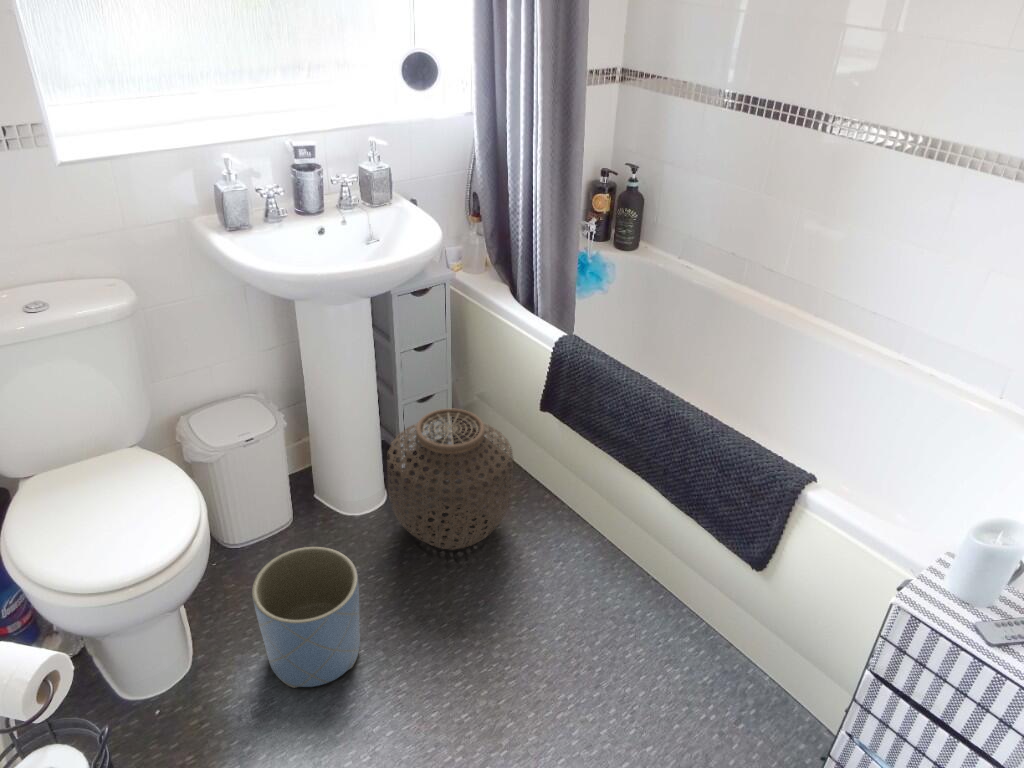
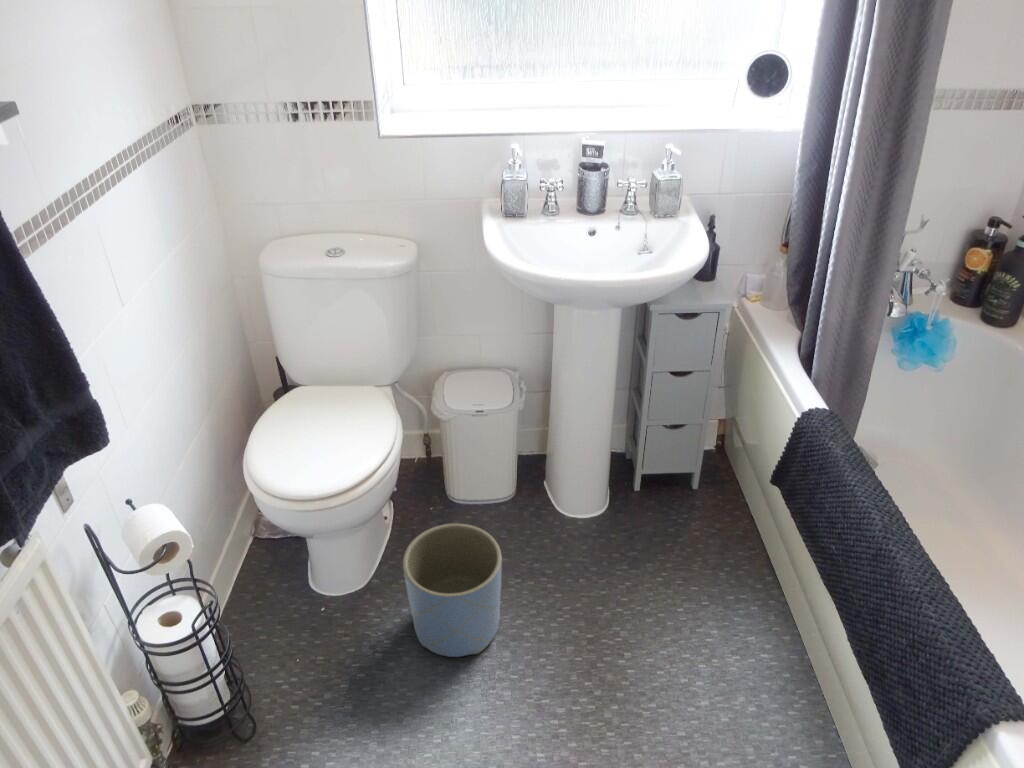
woven basket: present [387,408,513,549] -> none [585,442,725,593]

